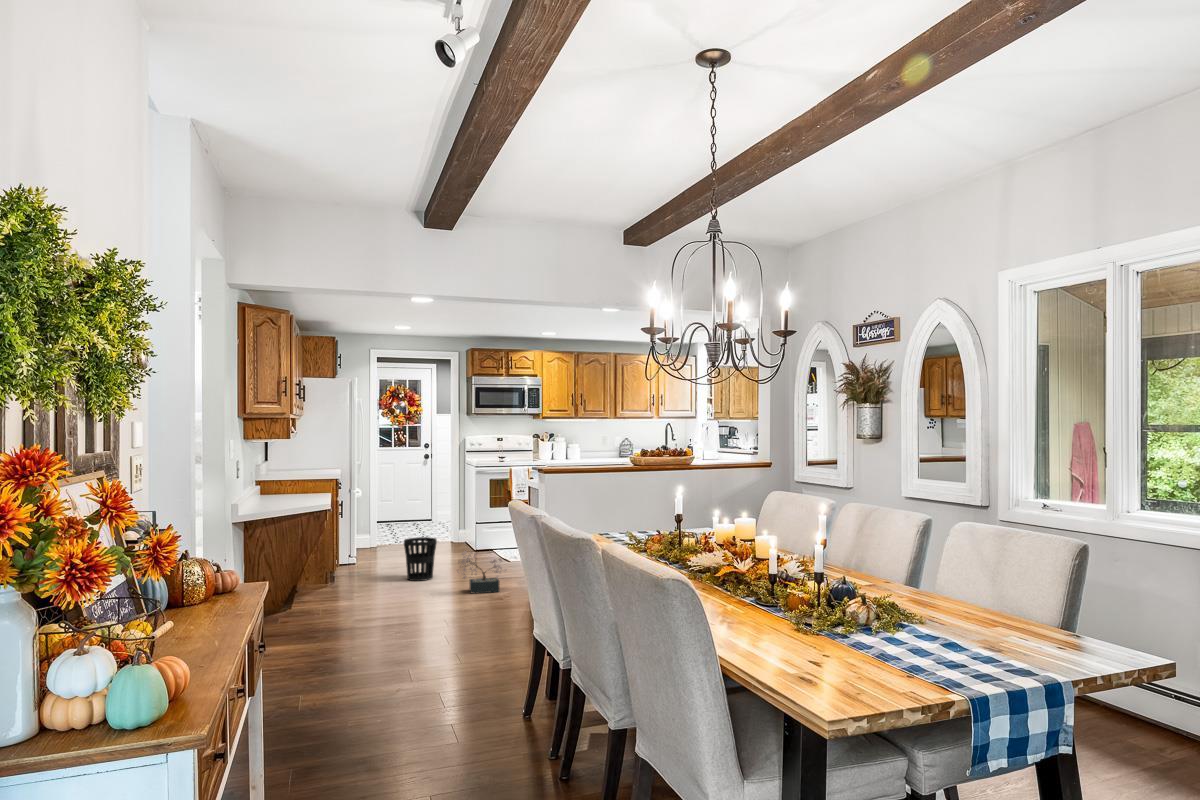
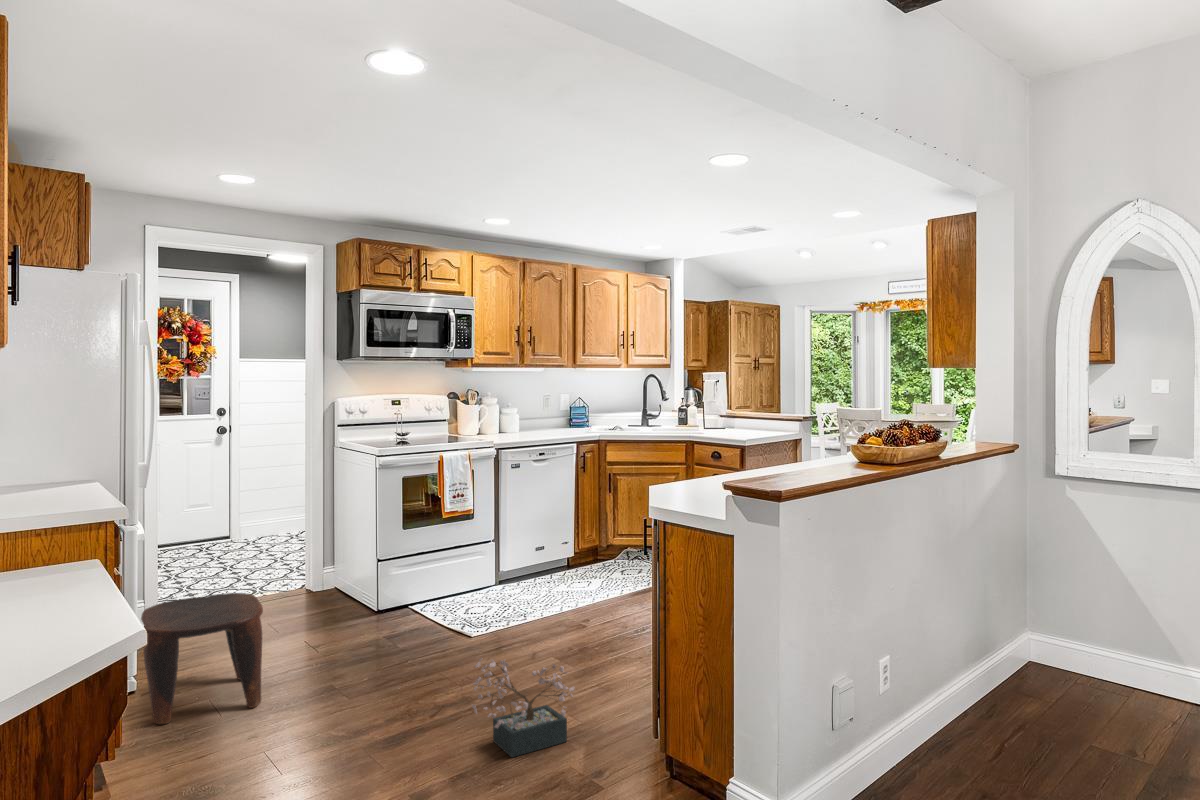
stool: none [342,527,395,576] -> present [141,593,263,724]
wastebasket: present [404,537,437,581] -> none [305,618,380,724]

